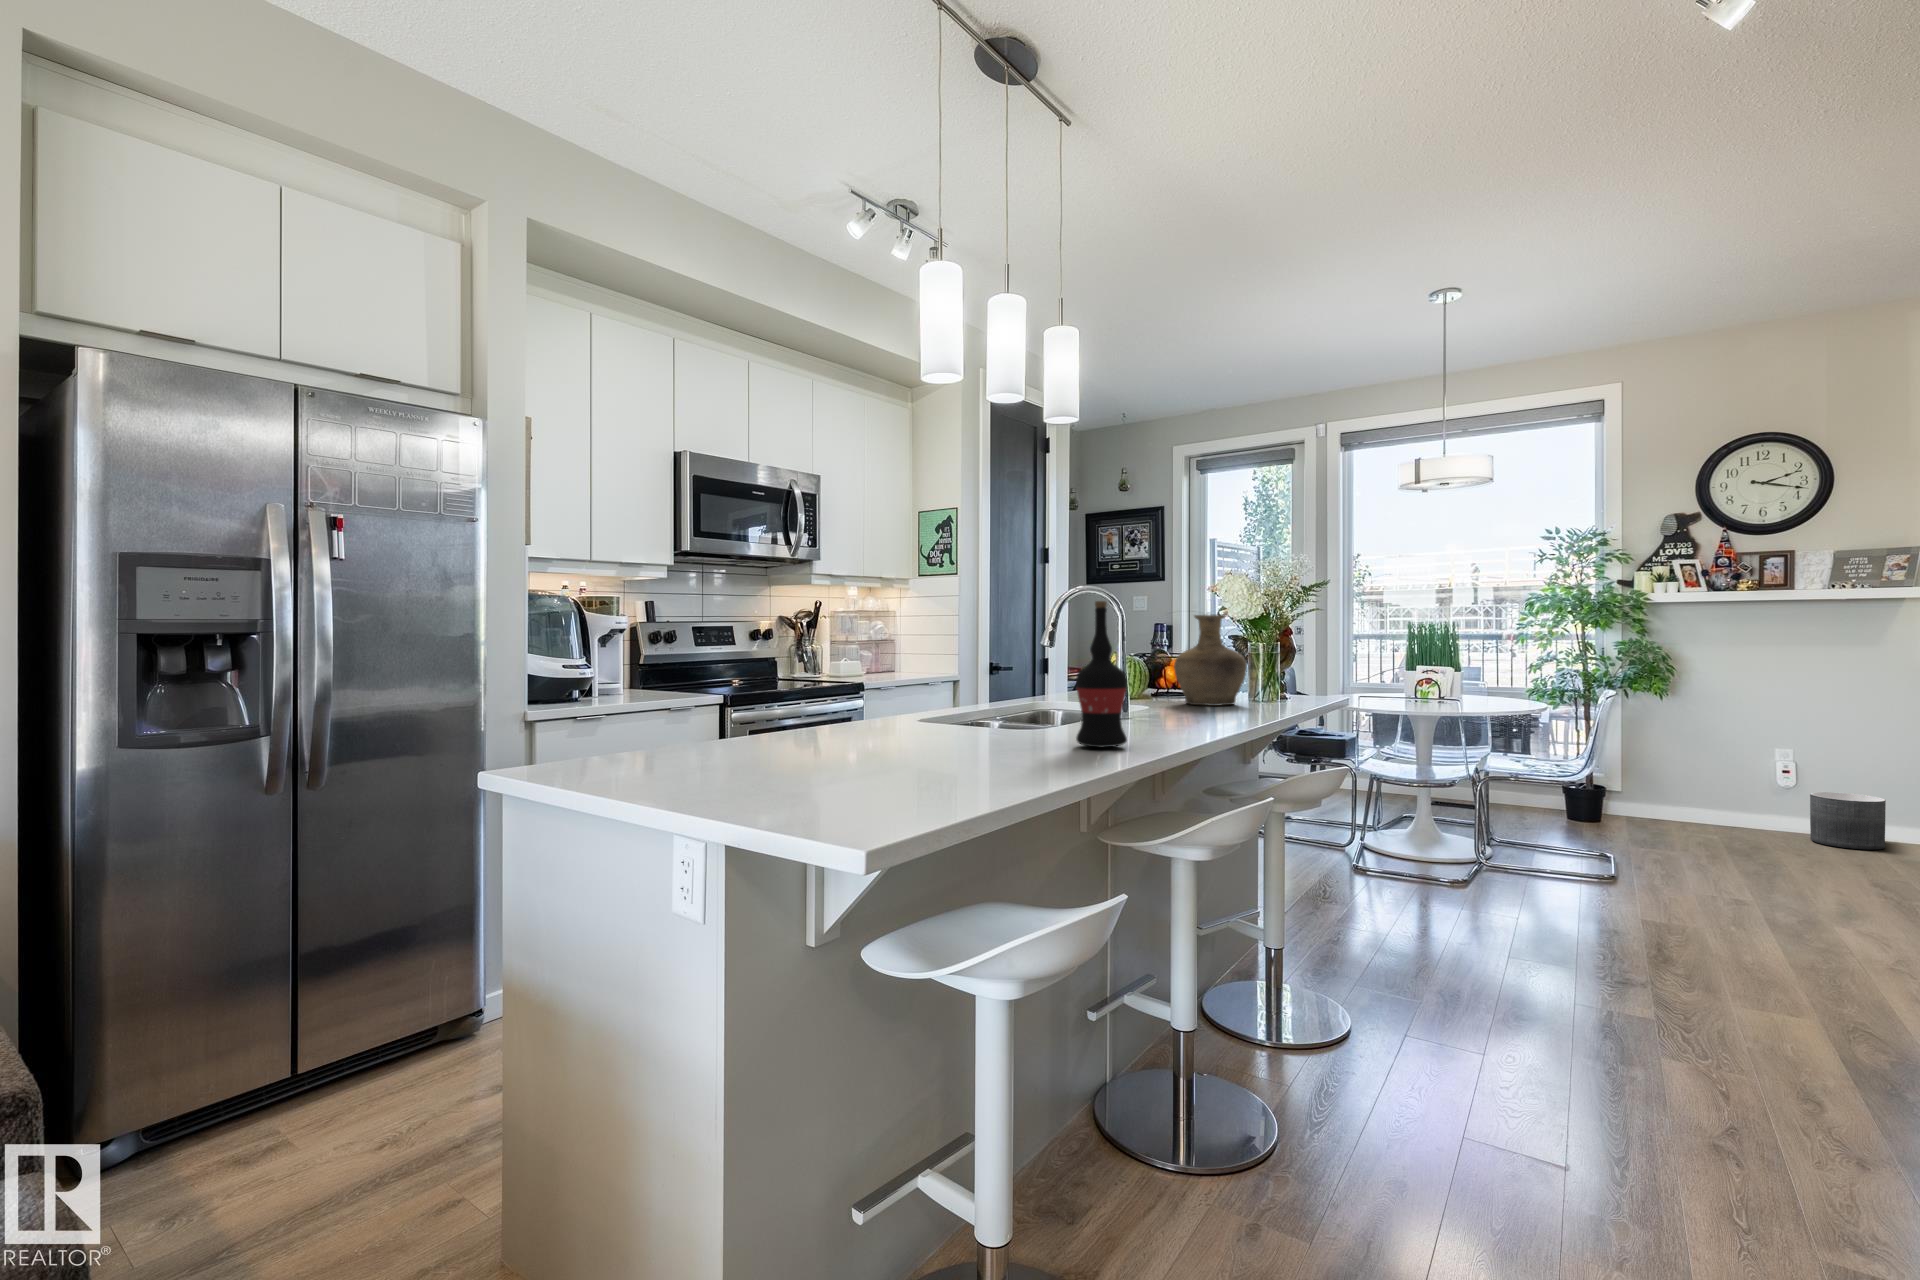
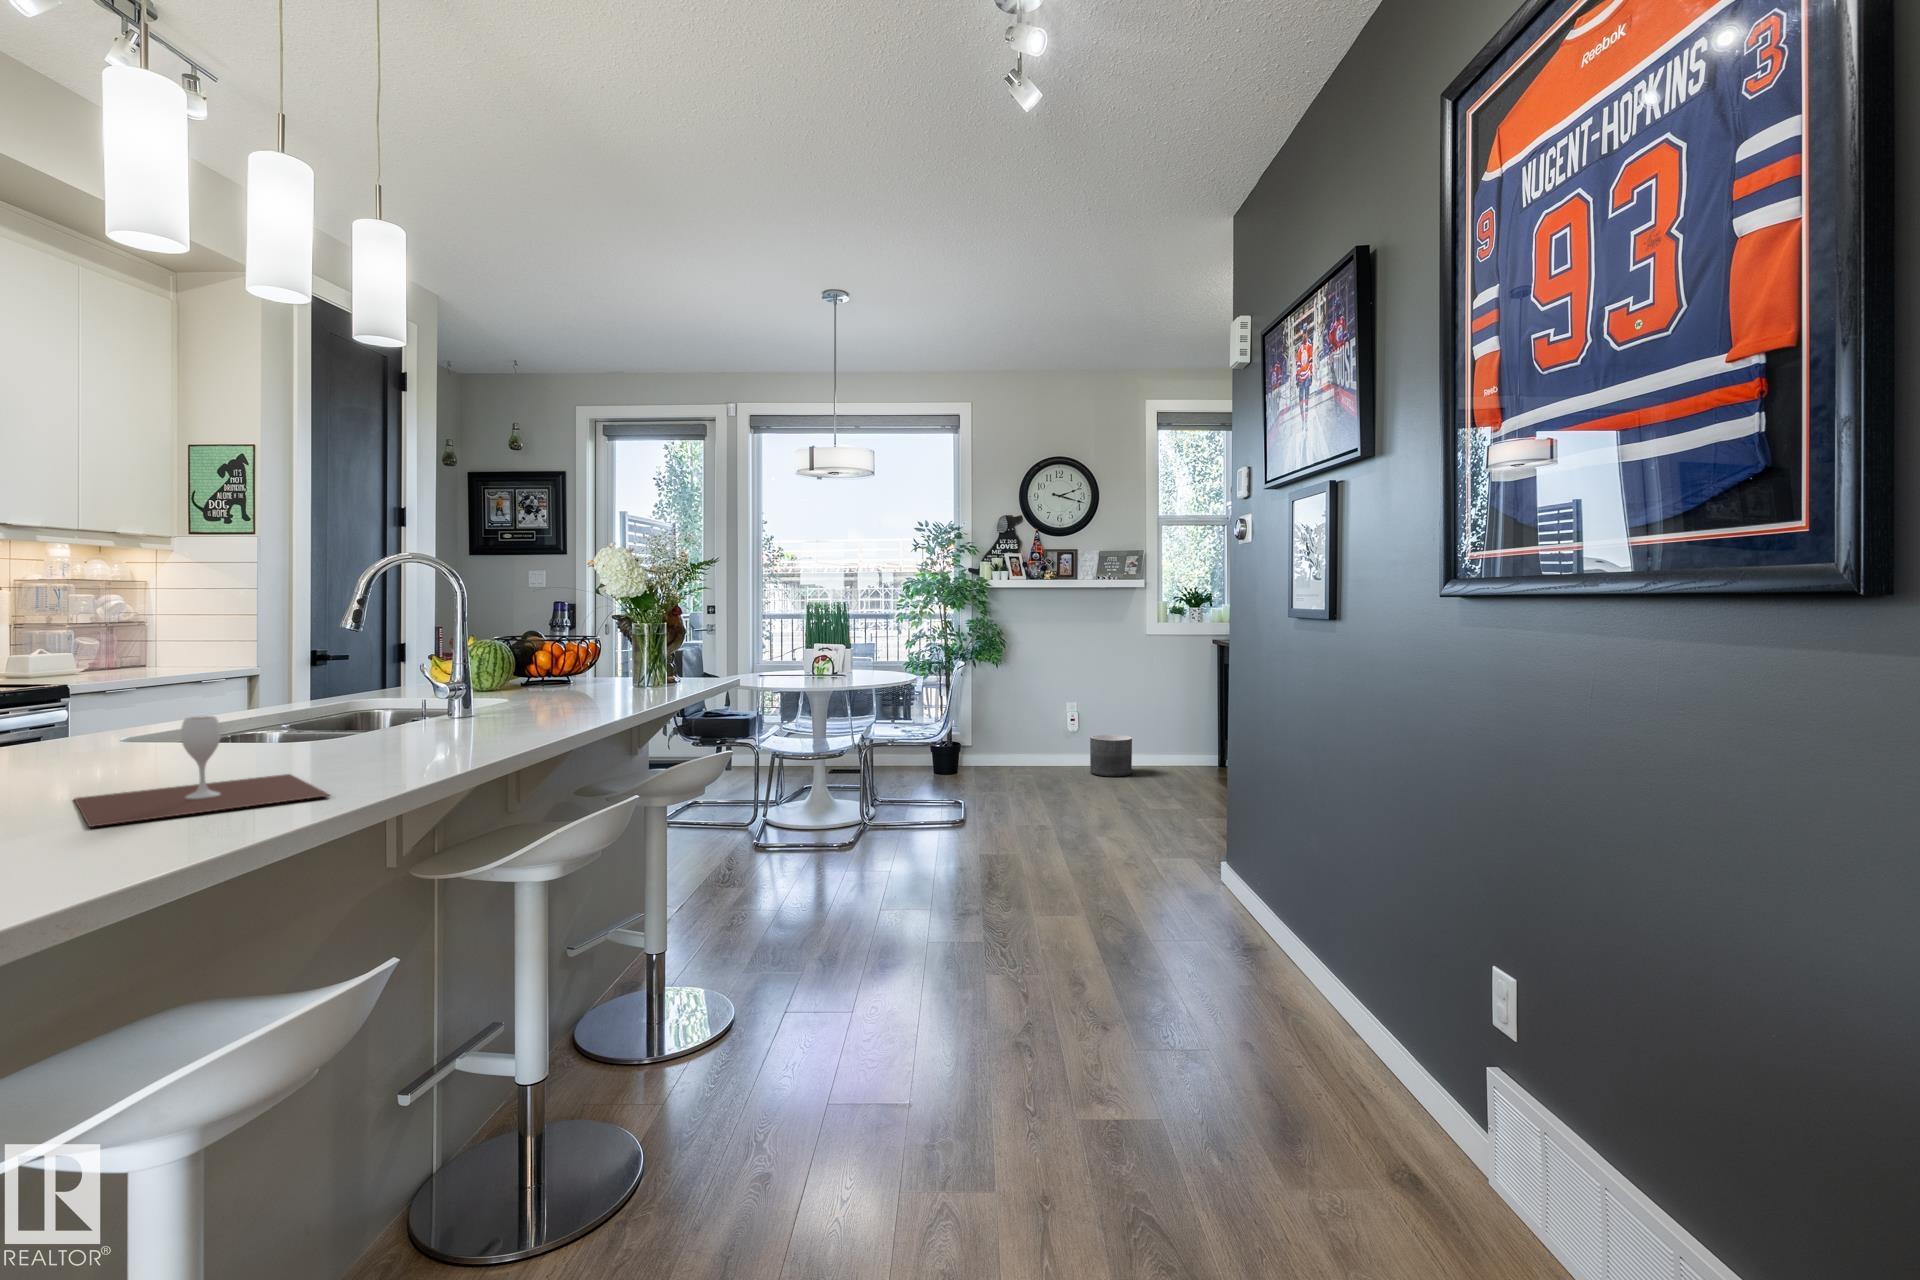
wine bottle: present [1076,601,1127,747] -> none [357,566,439,764]
vase: present [1174,614,1247,706] -> none [544,590,630,695]
wine glass: none [930,705,1074,769] -> present [75,716,329,827]

